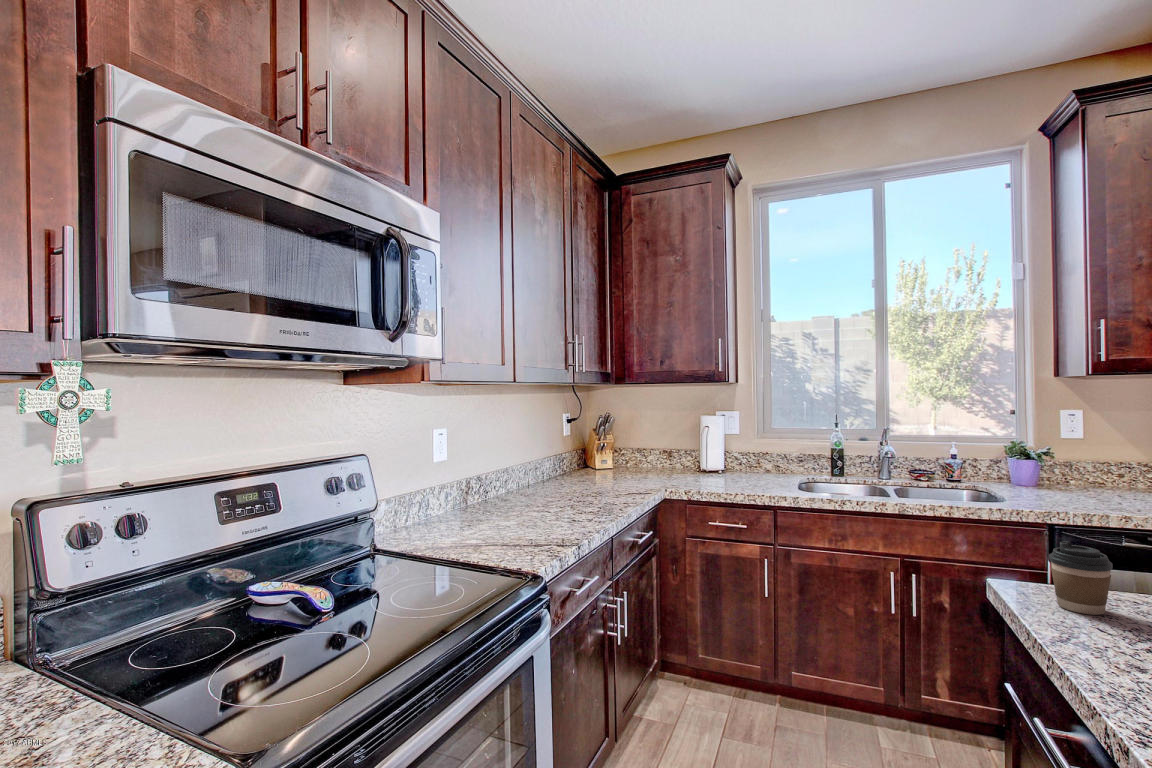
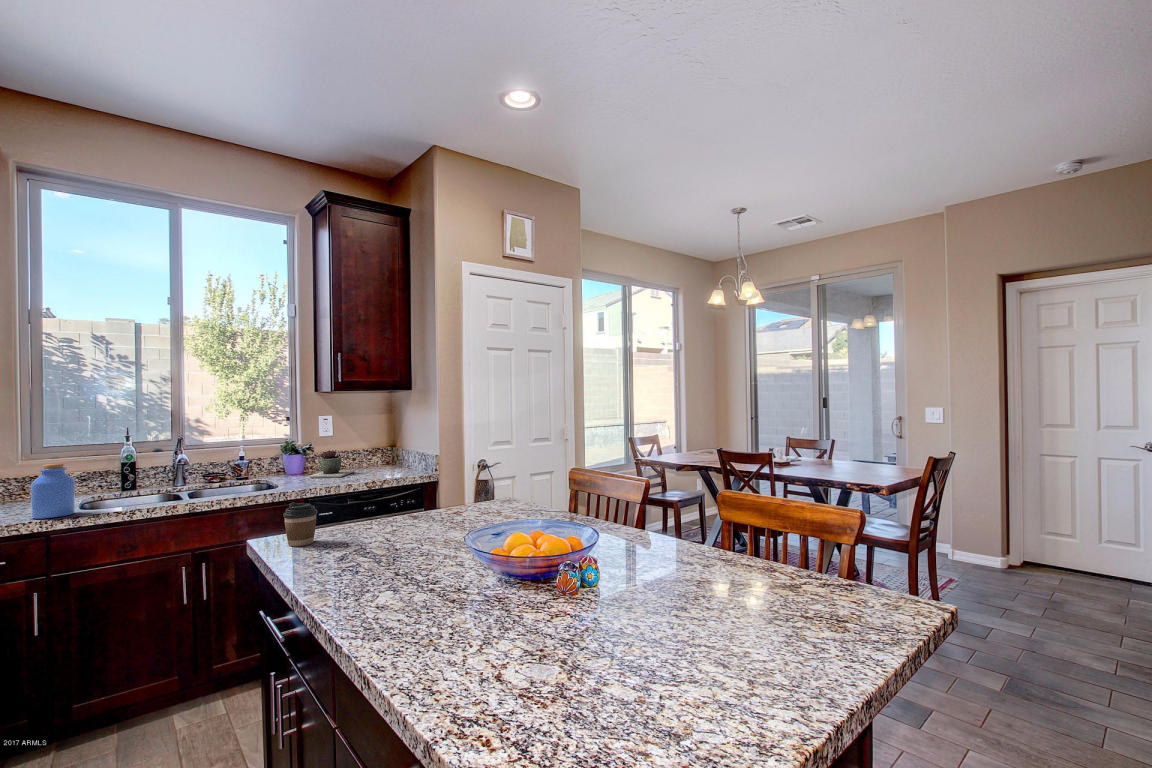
jar: none [763,443,795,494] -> present [31,463,75,519]
succulent plant: none [1049,459,1125,501] -> present [309,450,354,478]

